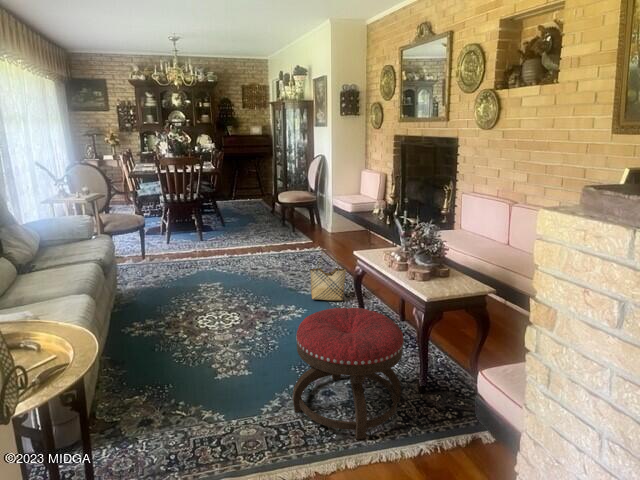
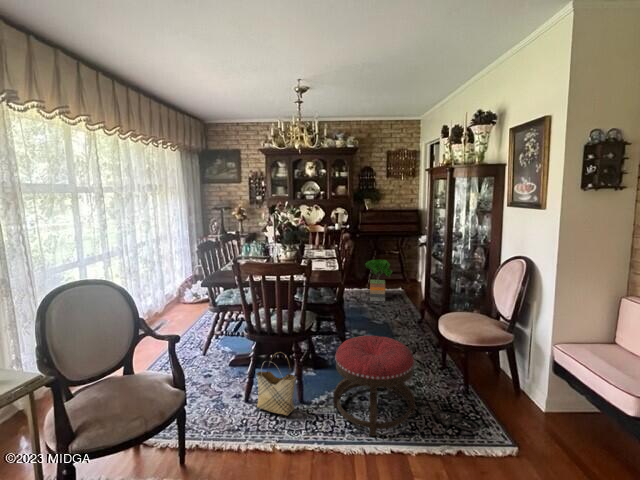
potted tree: none [273,206,312,265] -> present [366,260,392,301]
woven basket: present [310,250,346,300] -> present [257,352,296,415]

